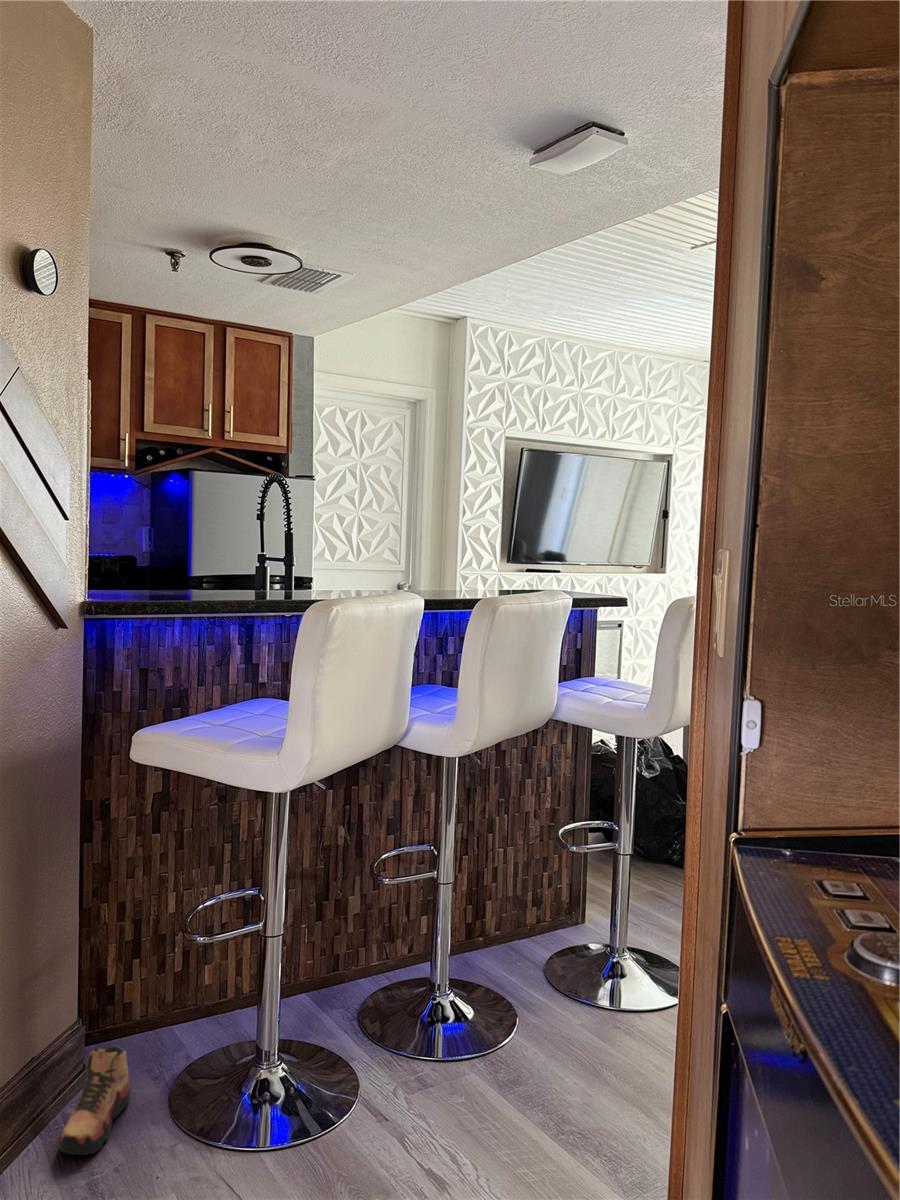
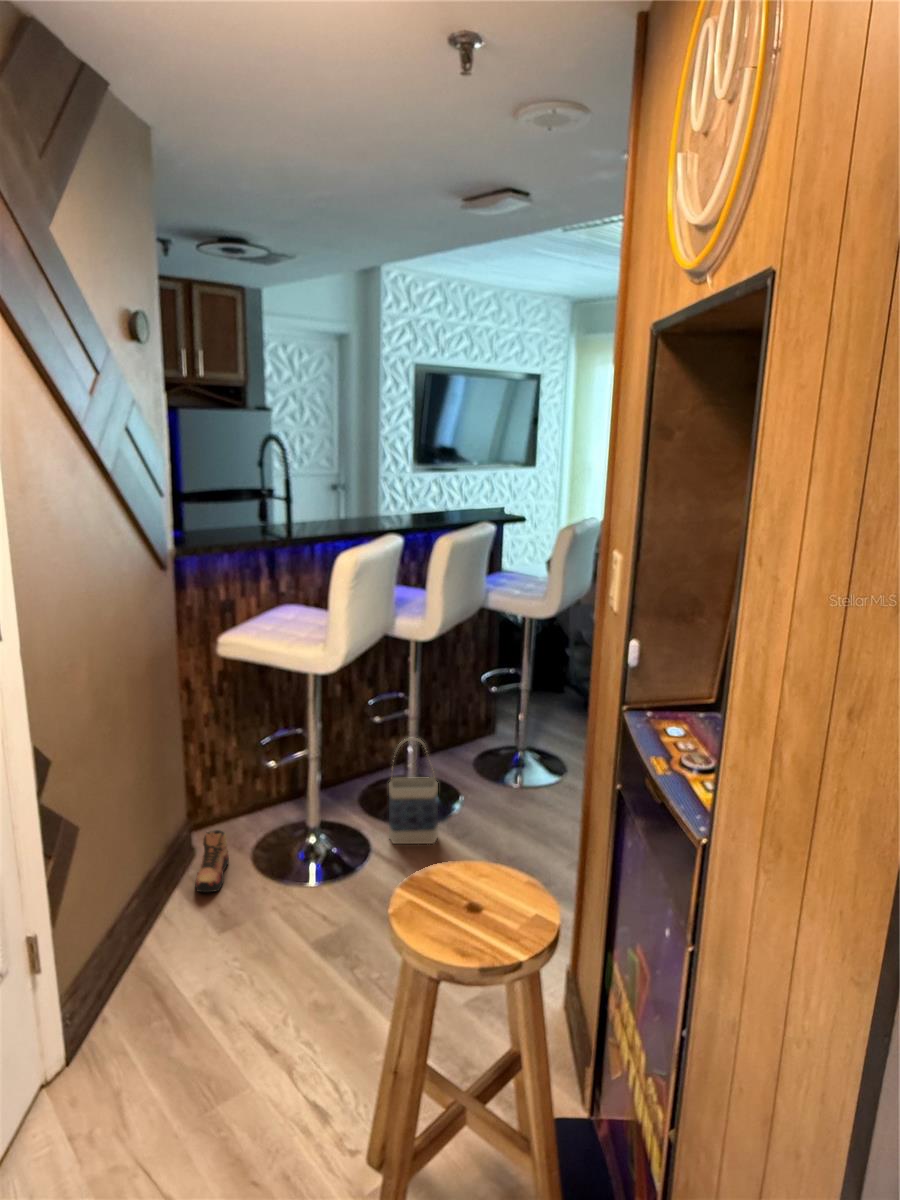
bag: none [391,913,472,1098] -> present [389,738,438,844]

